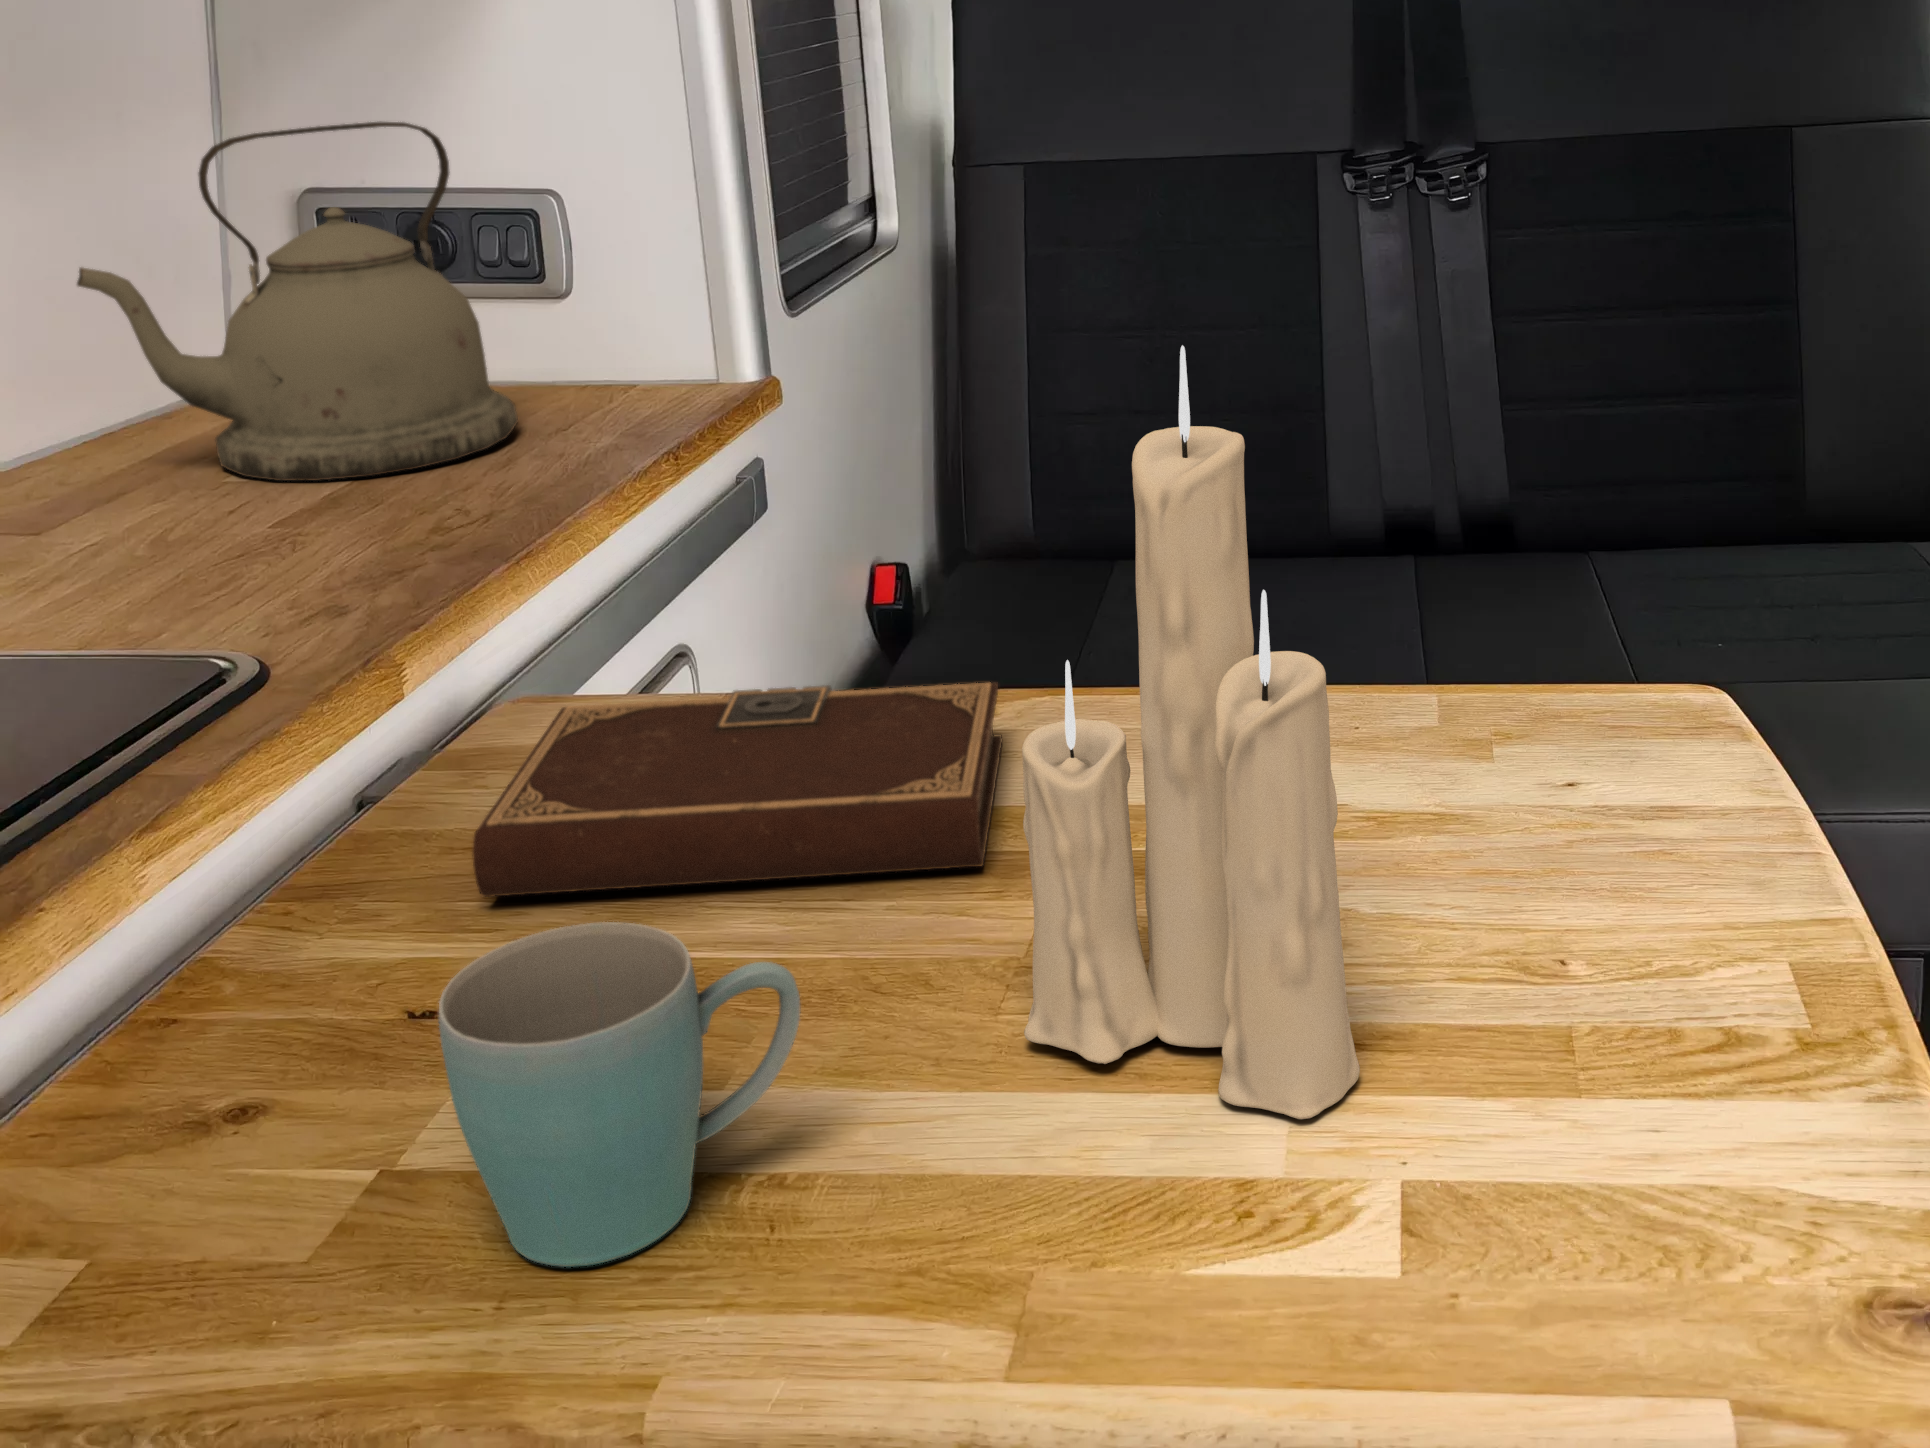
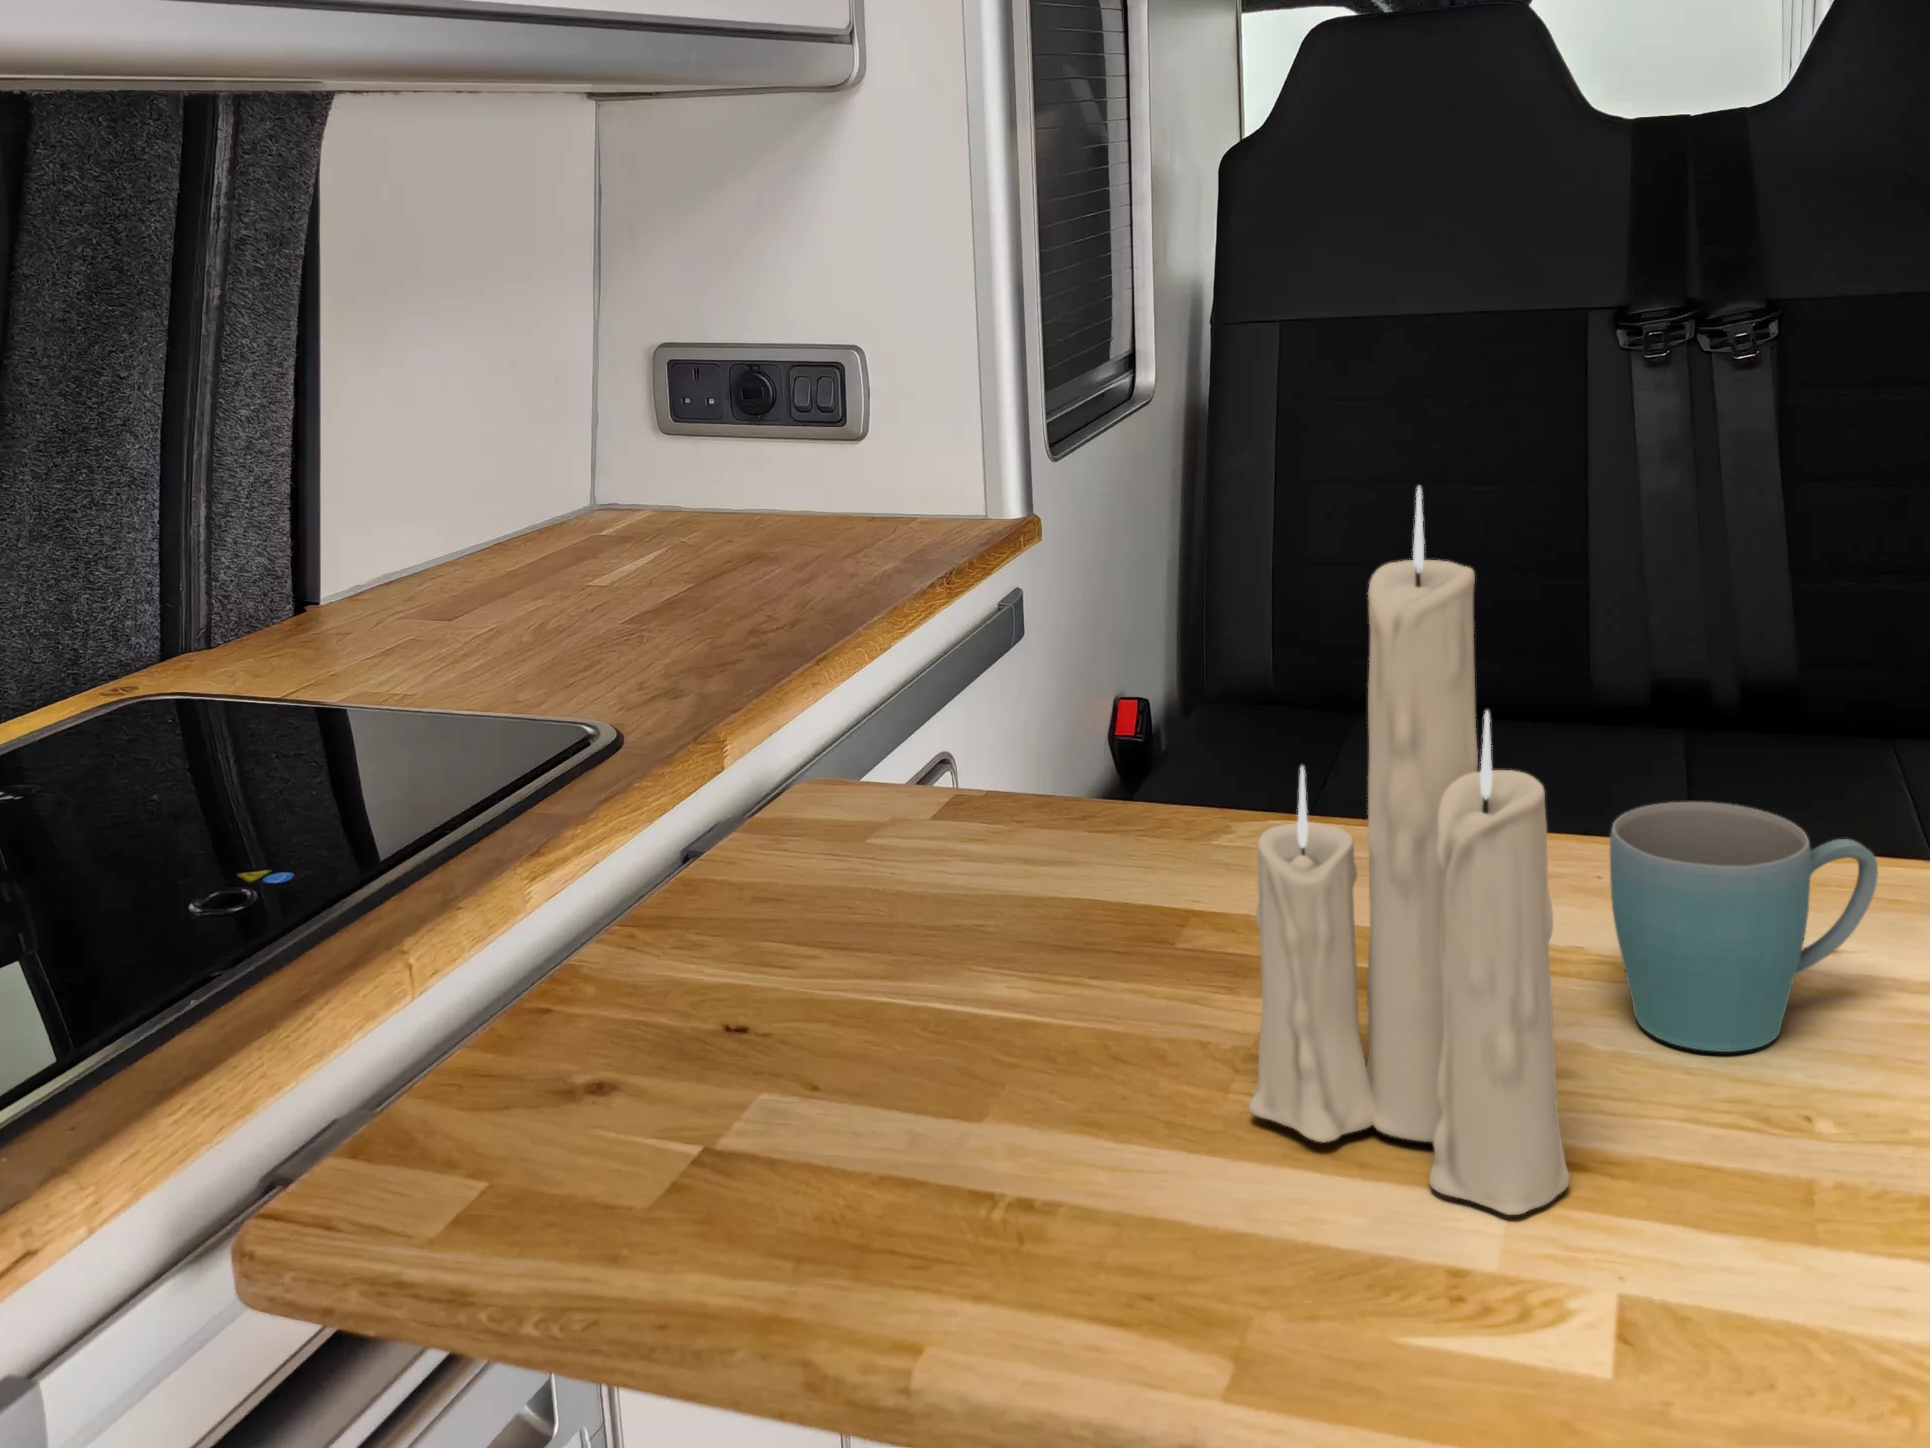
kettle: present [77,122,518,481] -> none [488,284,821,589]
notebook: present [472,683,1002,897] -> none [780,788,1240,962]
mug: present [439,922,800,1267] -> present [1610,802,1878,1052]

